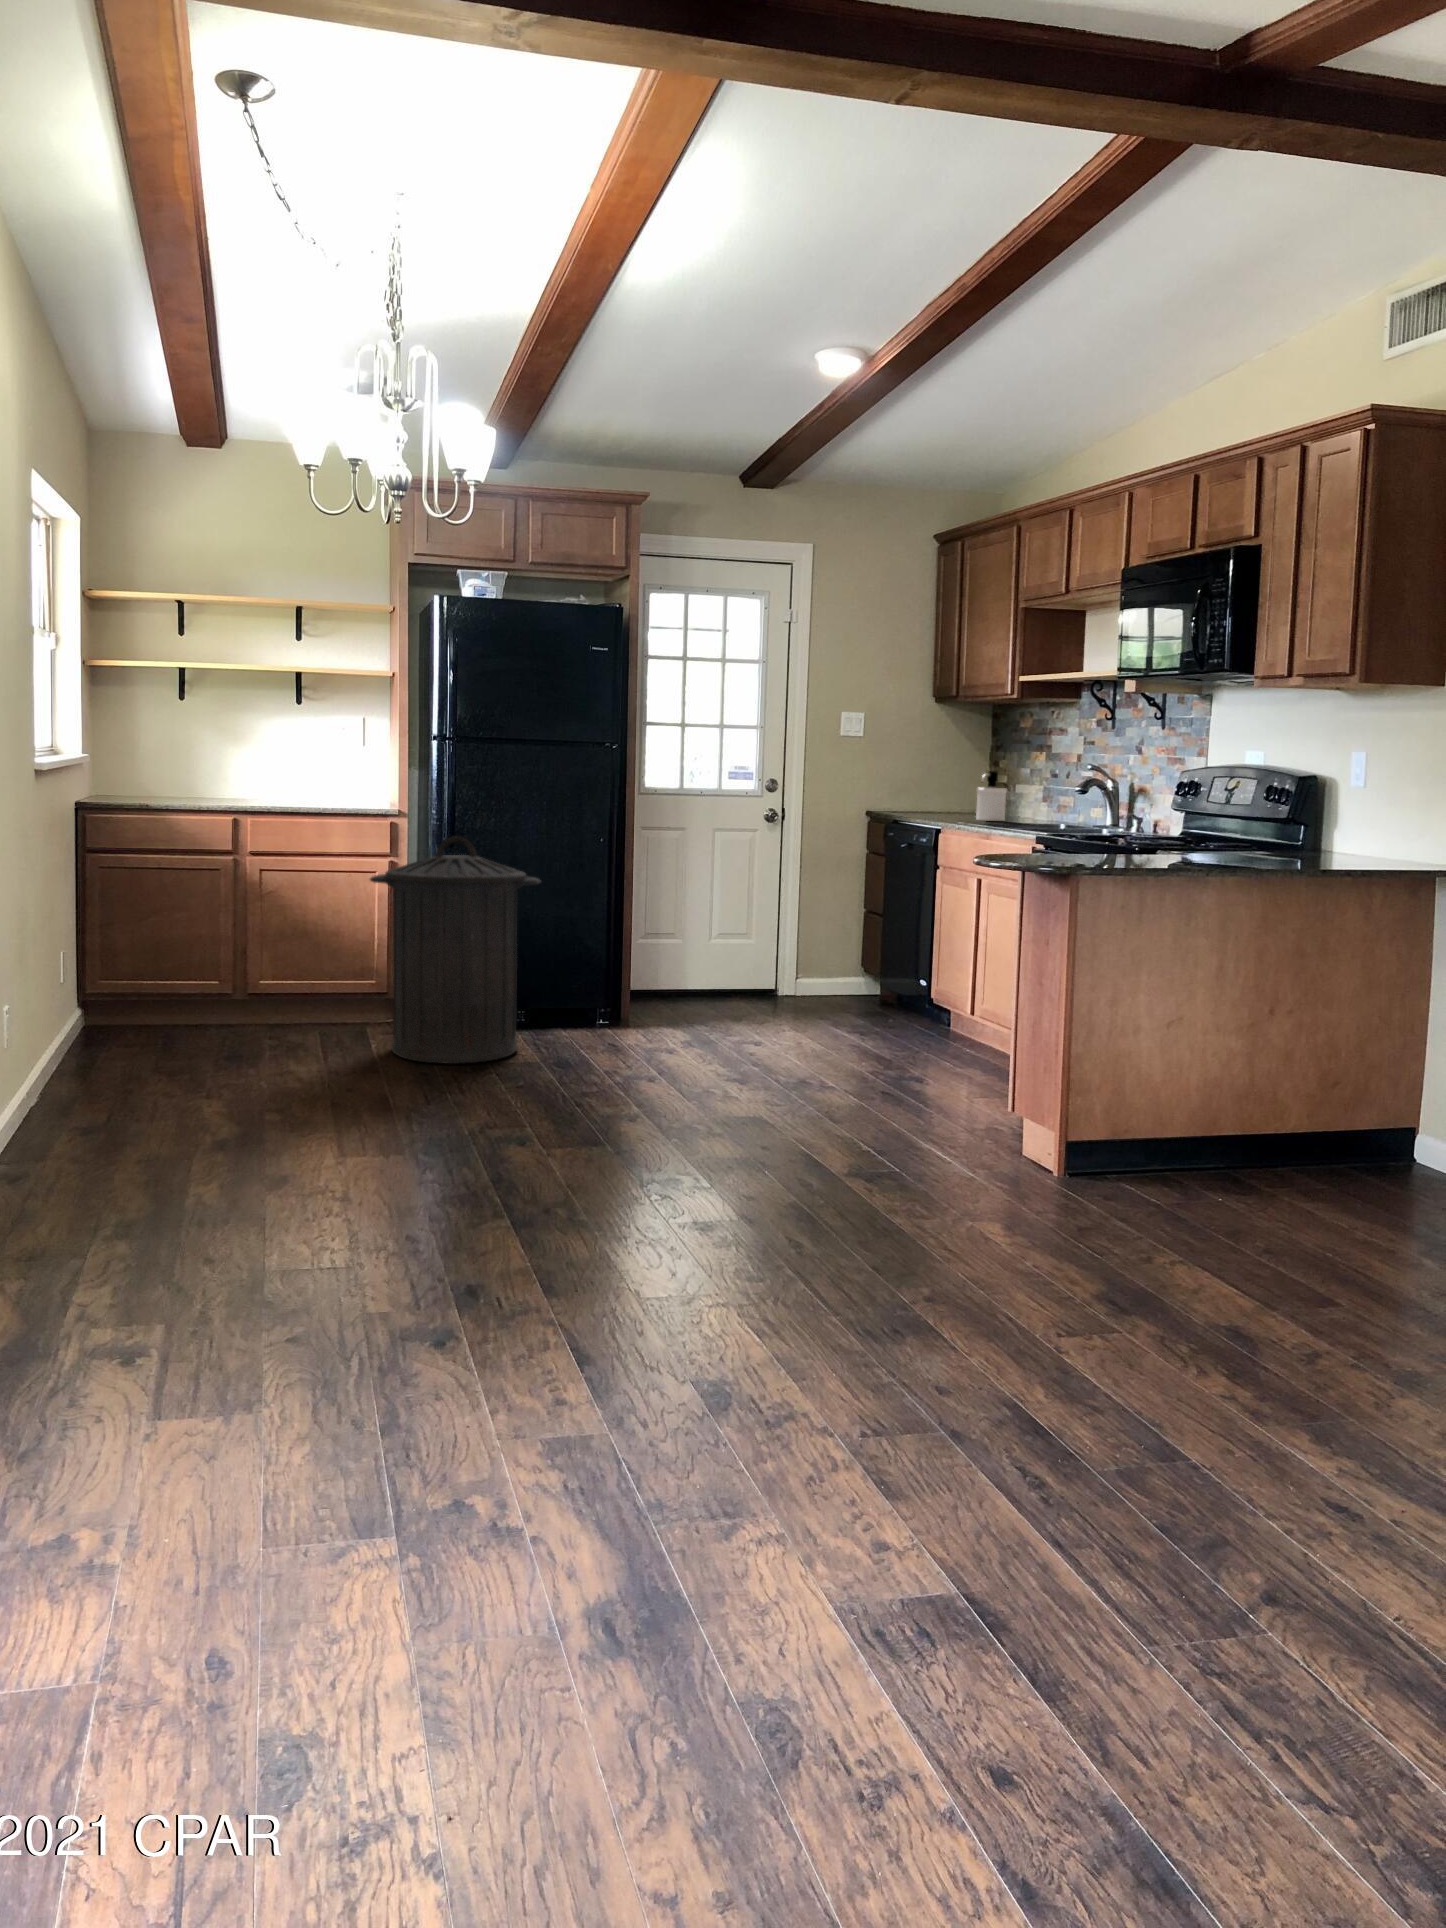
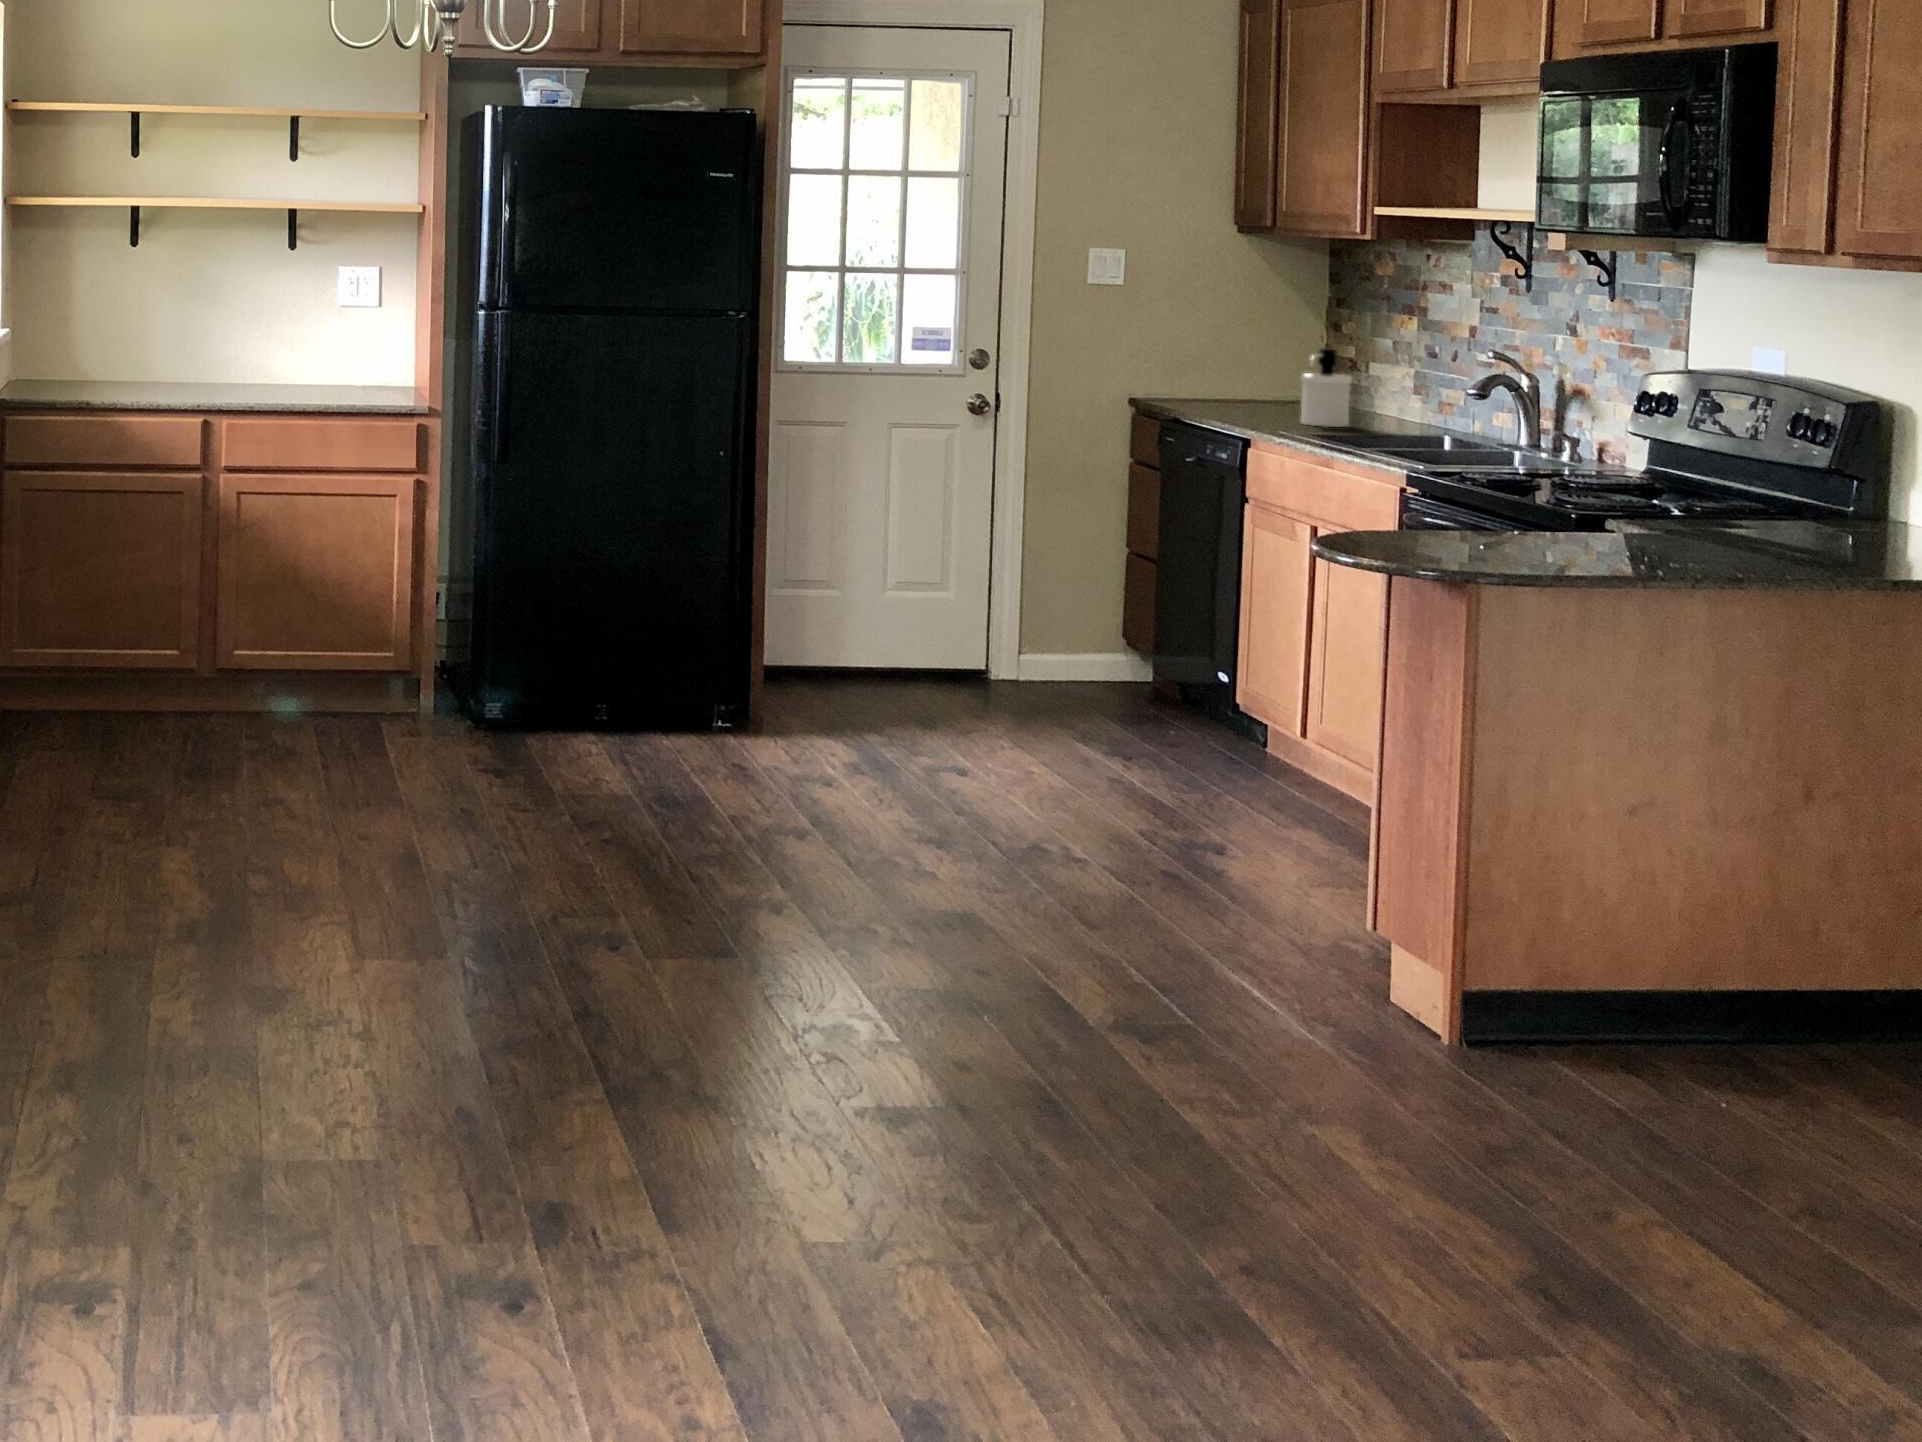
trash can: present [370,836,540,1064] -> none [390,454,632,786]

